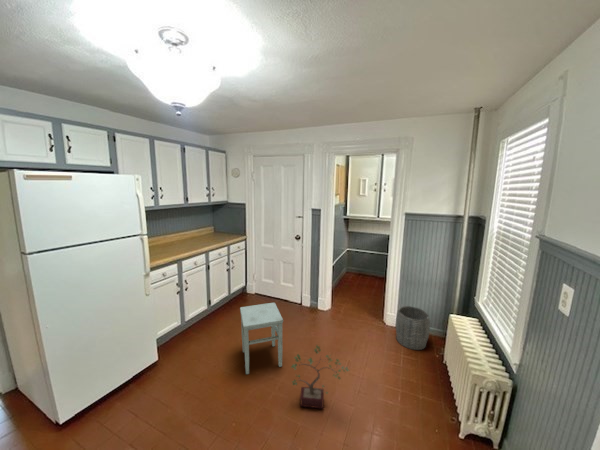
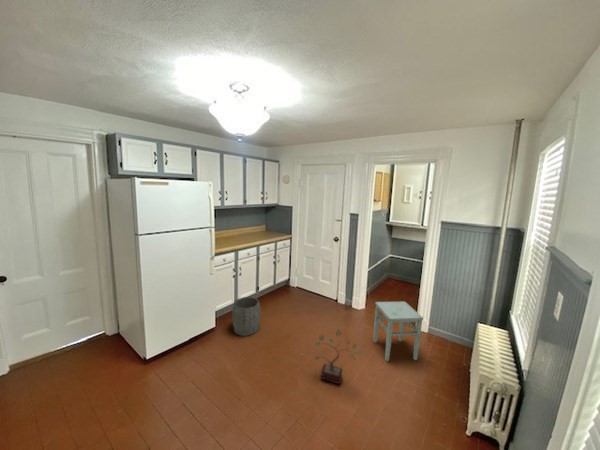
stool: present [240,303,283,374] -> present [374,302,423,361]
woven basket: present [396,306,430,350] -> present [232,297,261,336]

